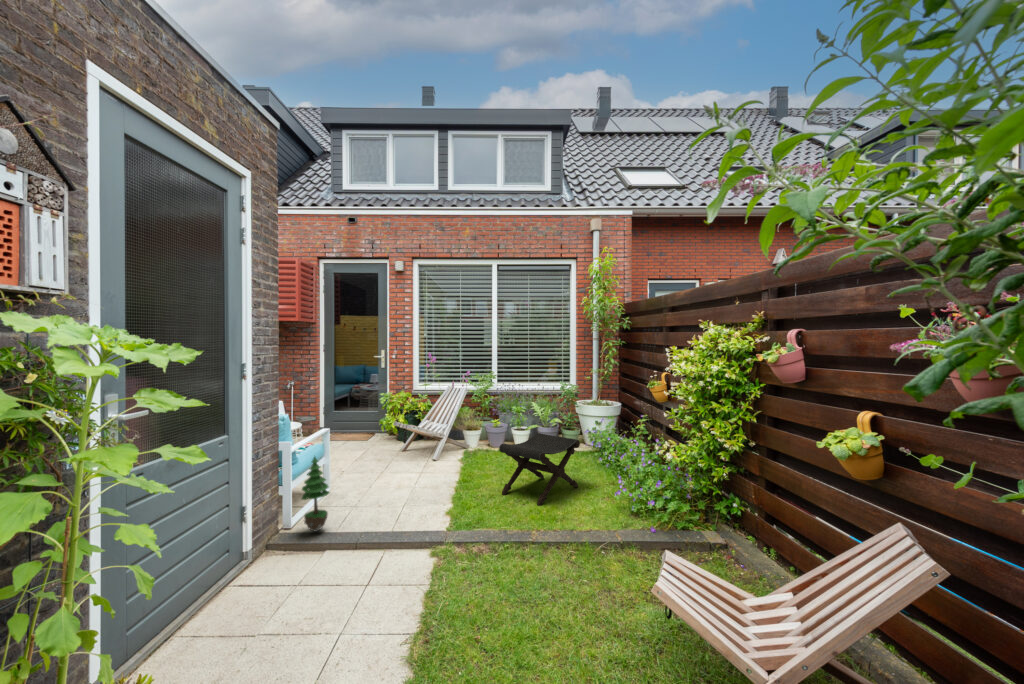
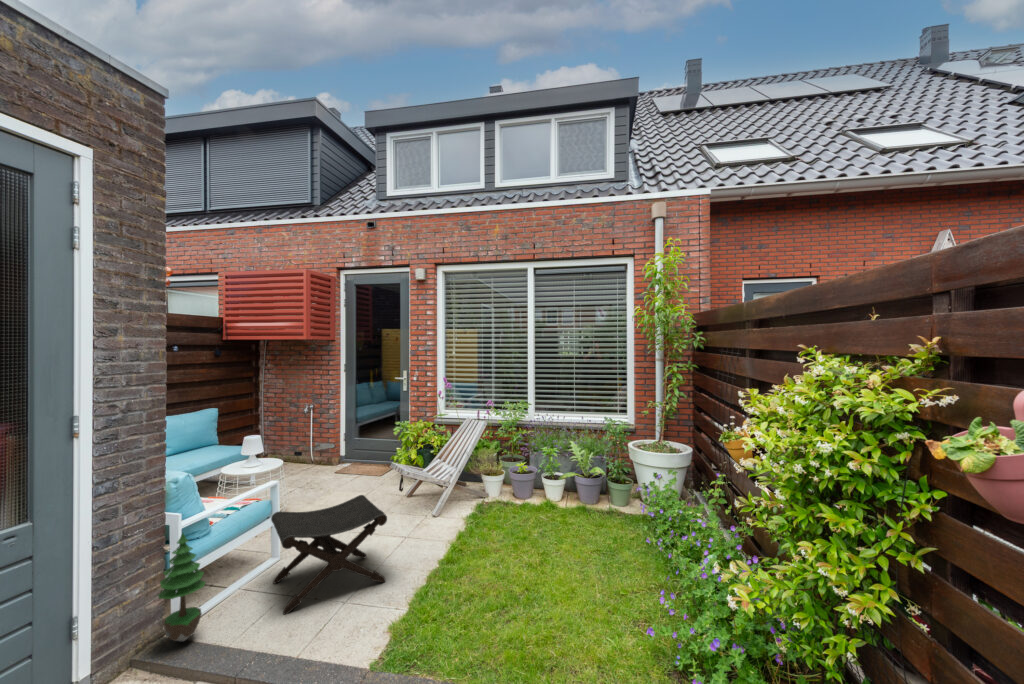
footstool: present [499,433,580,506] -> present [271,495,387,614]

